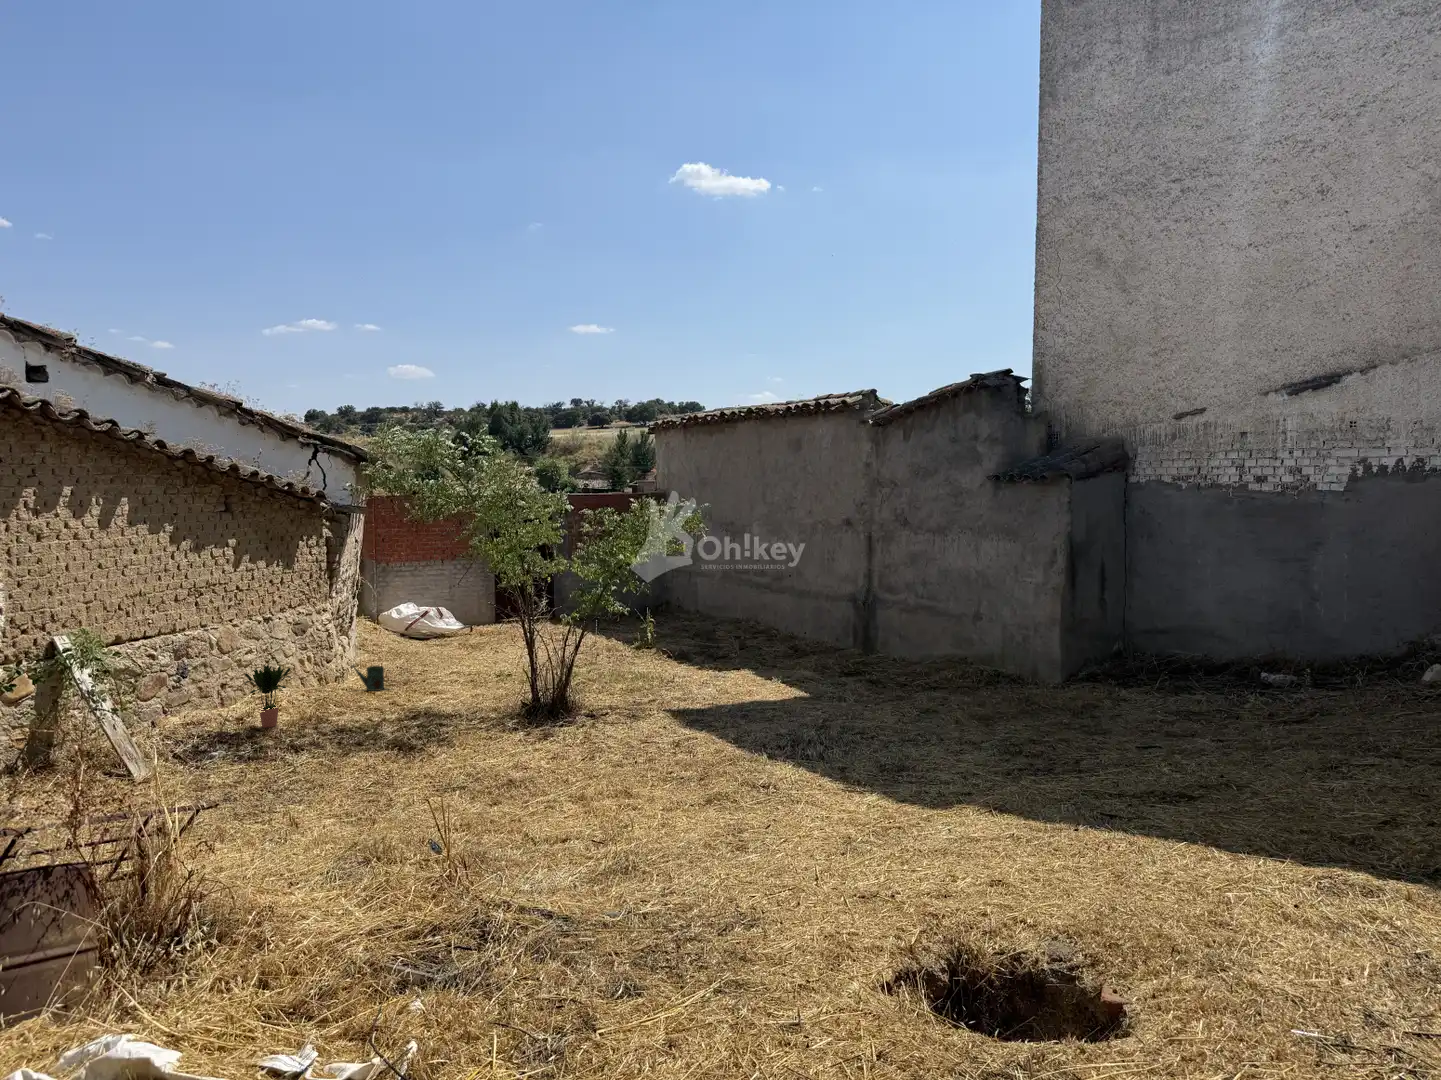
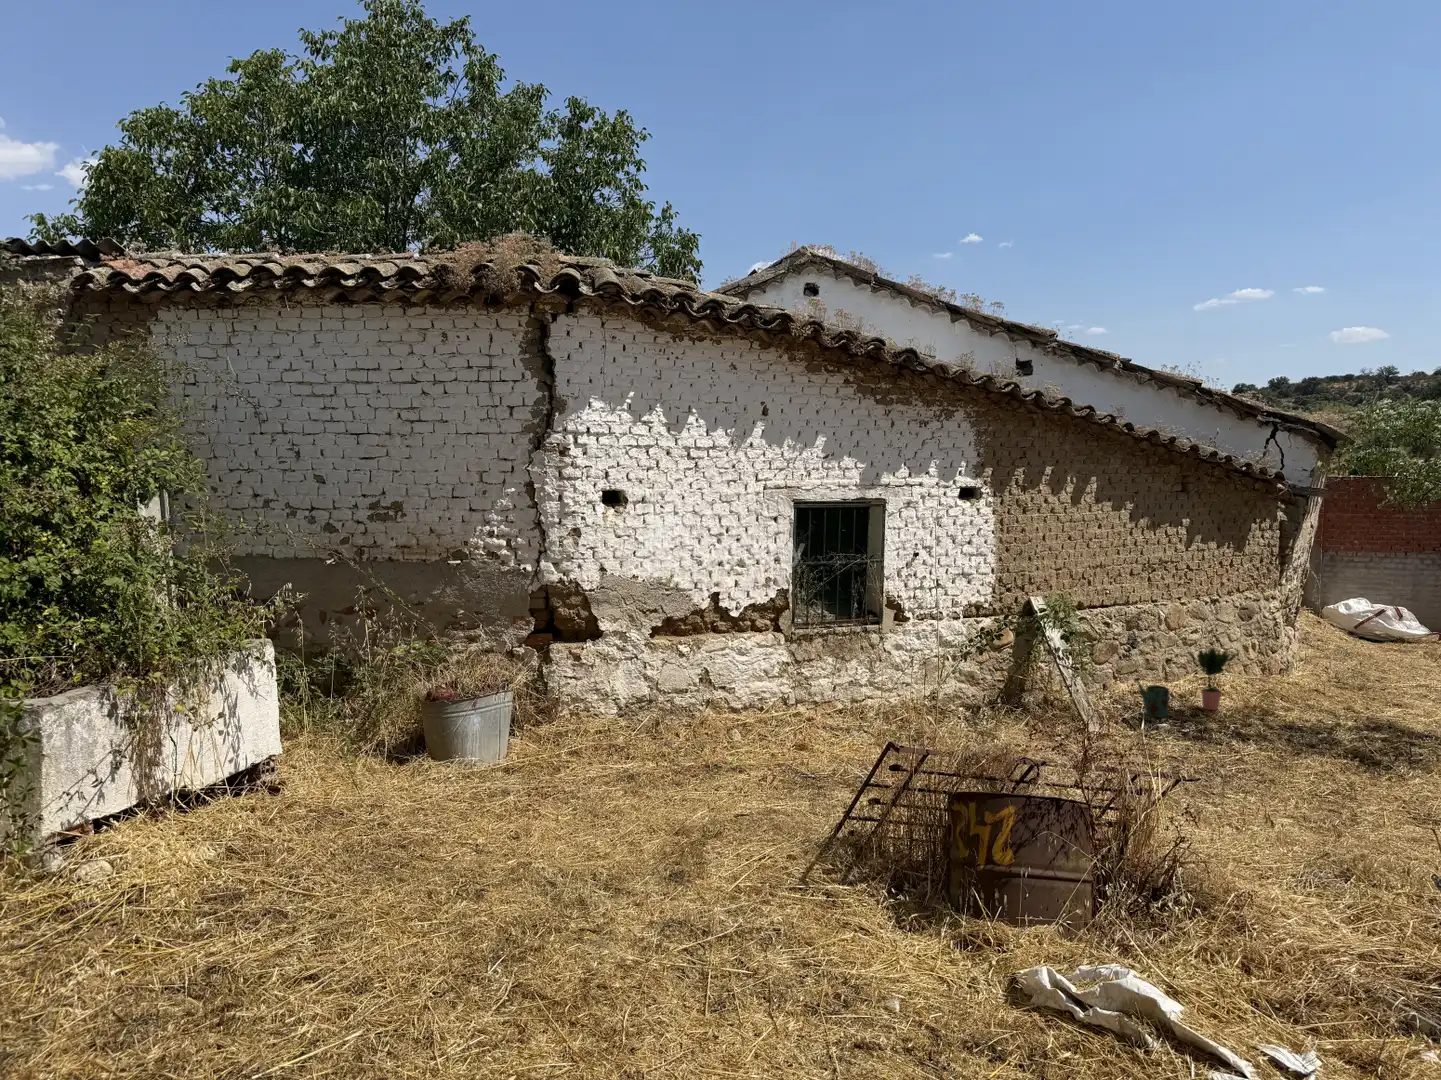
watering can: present [351,665,390,691] -> present [1133,678,1174,718]

